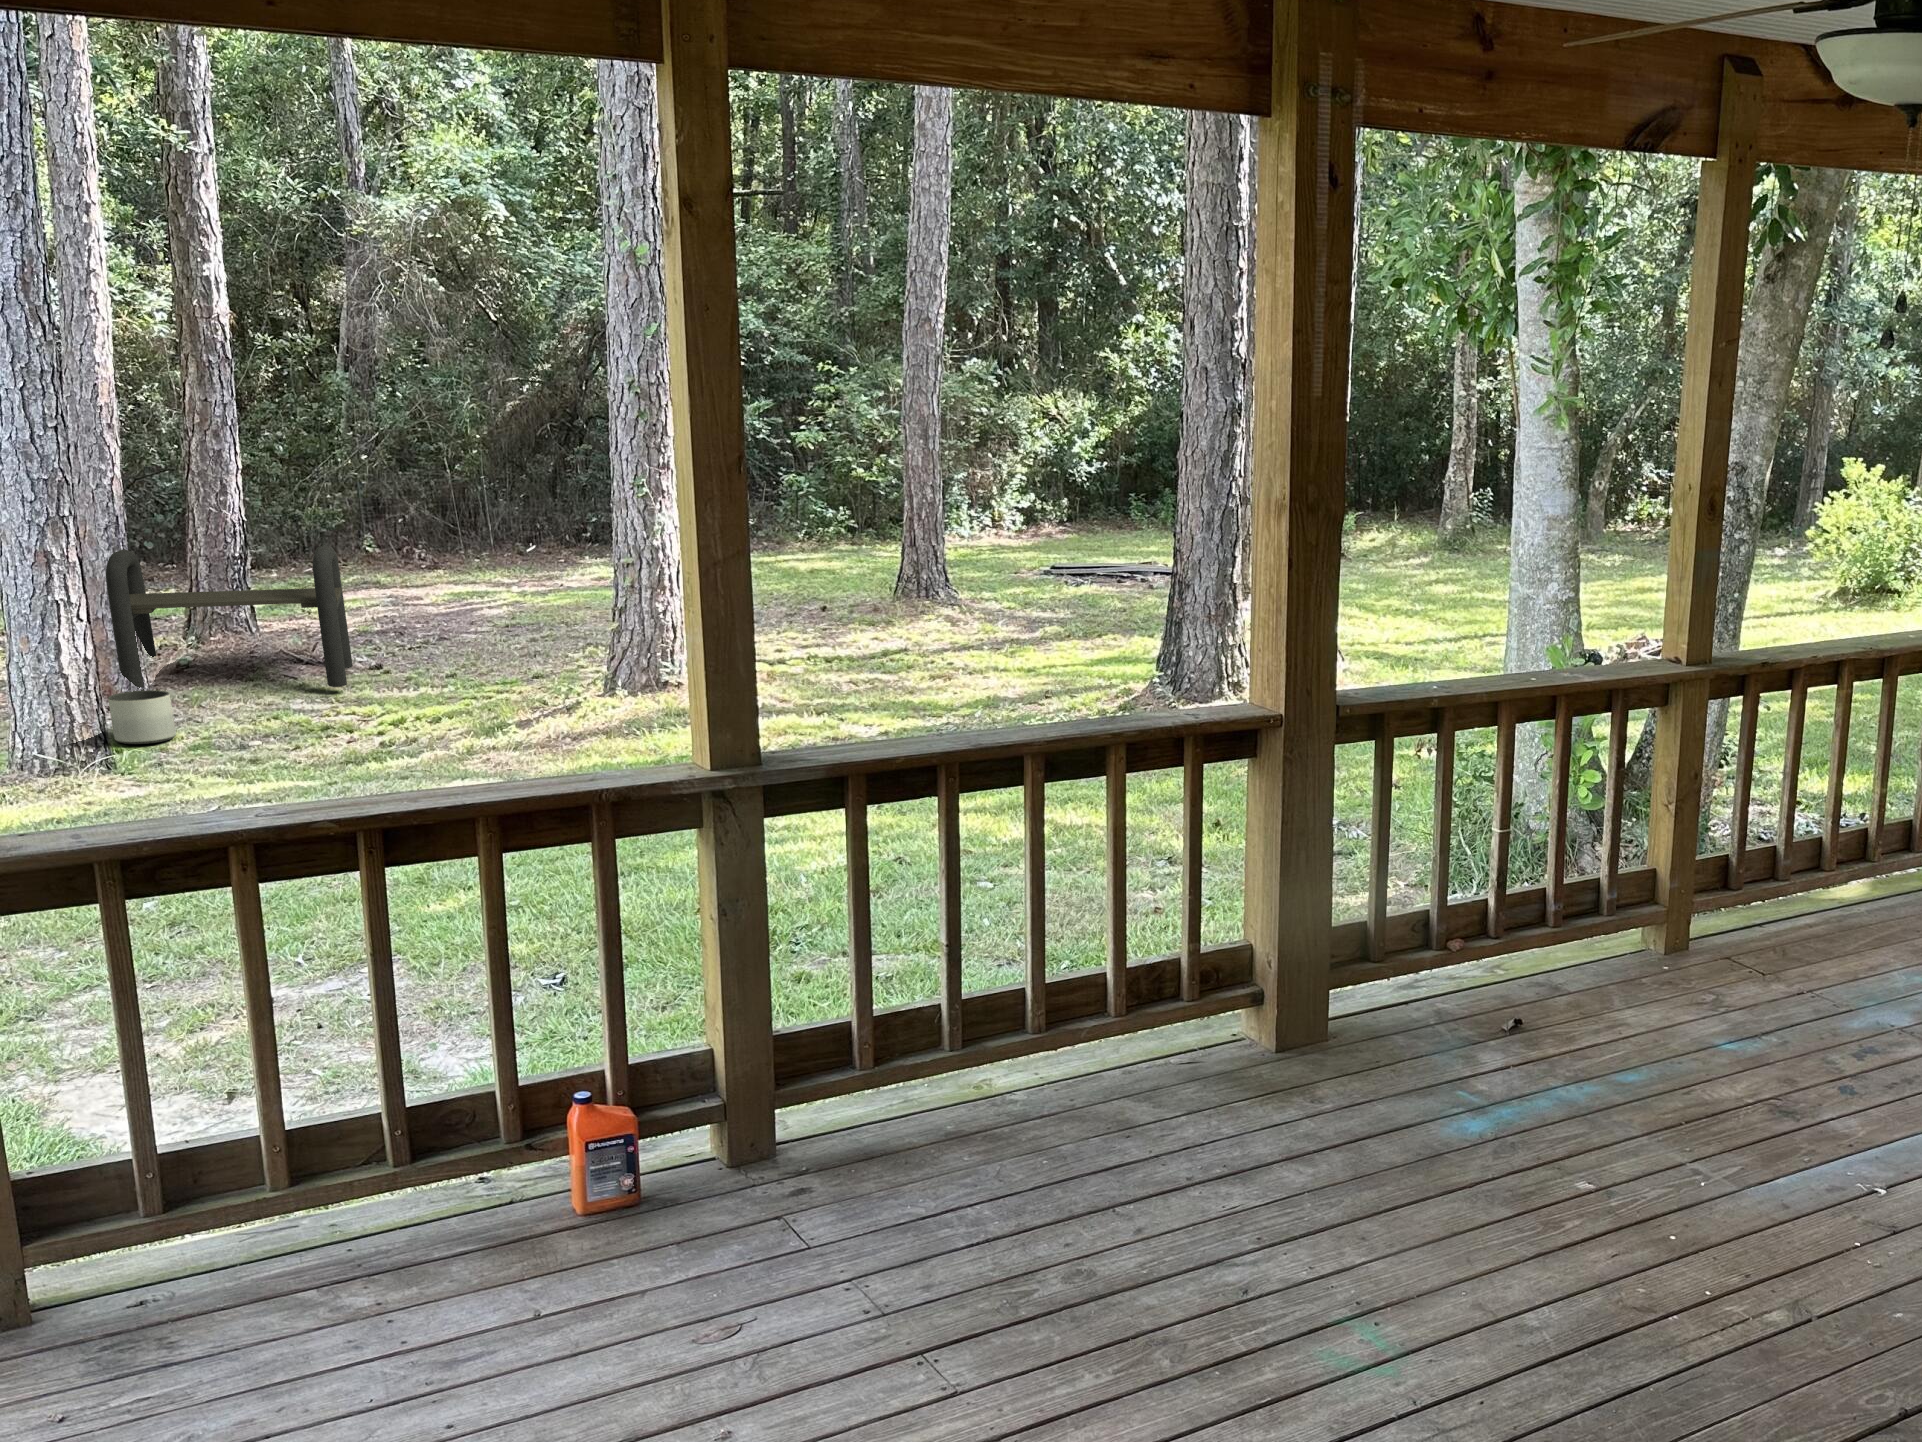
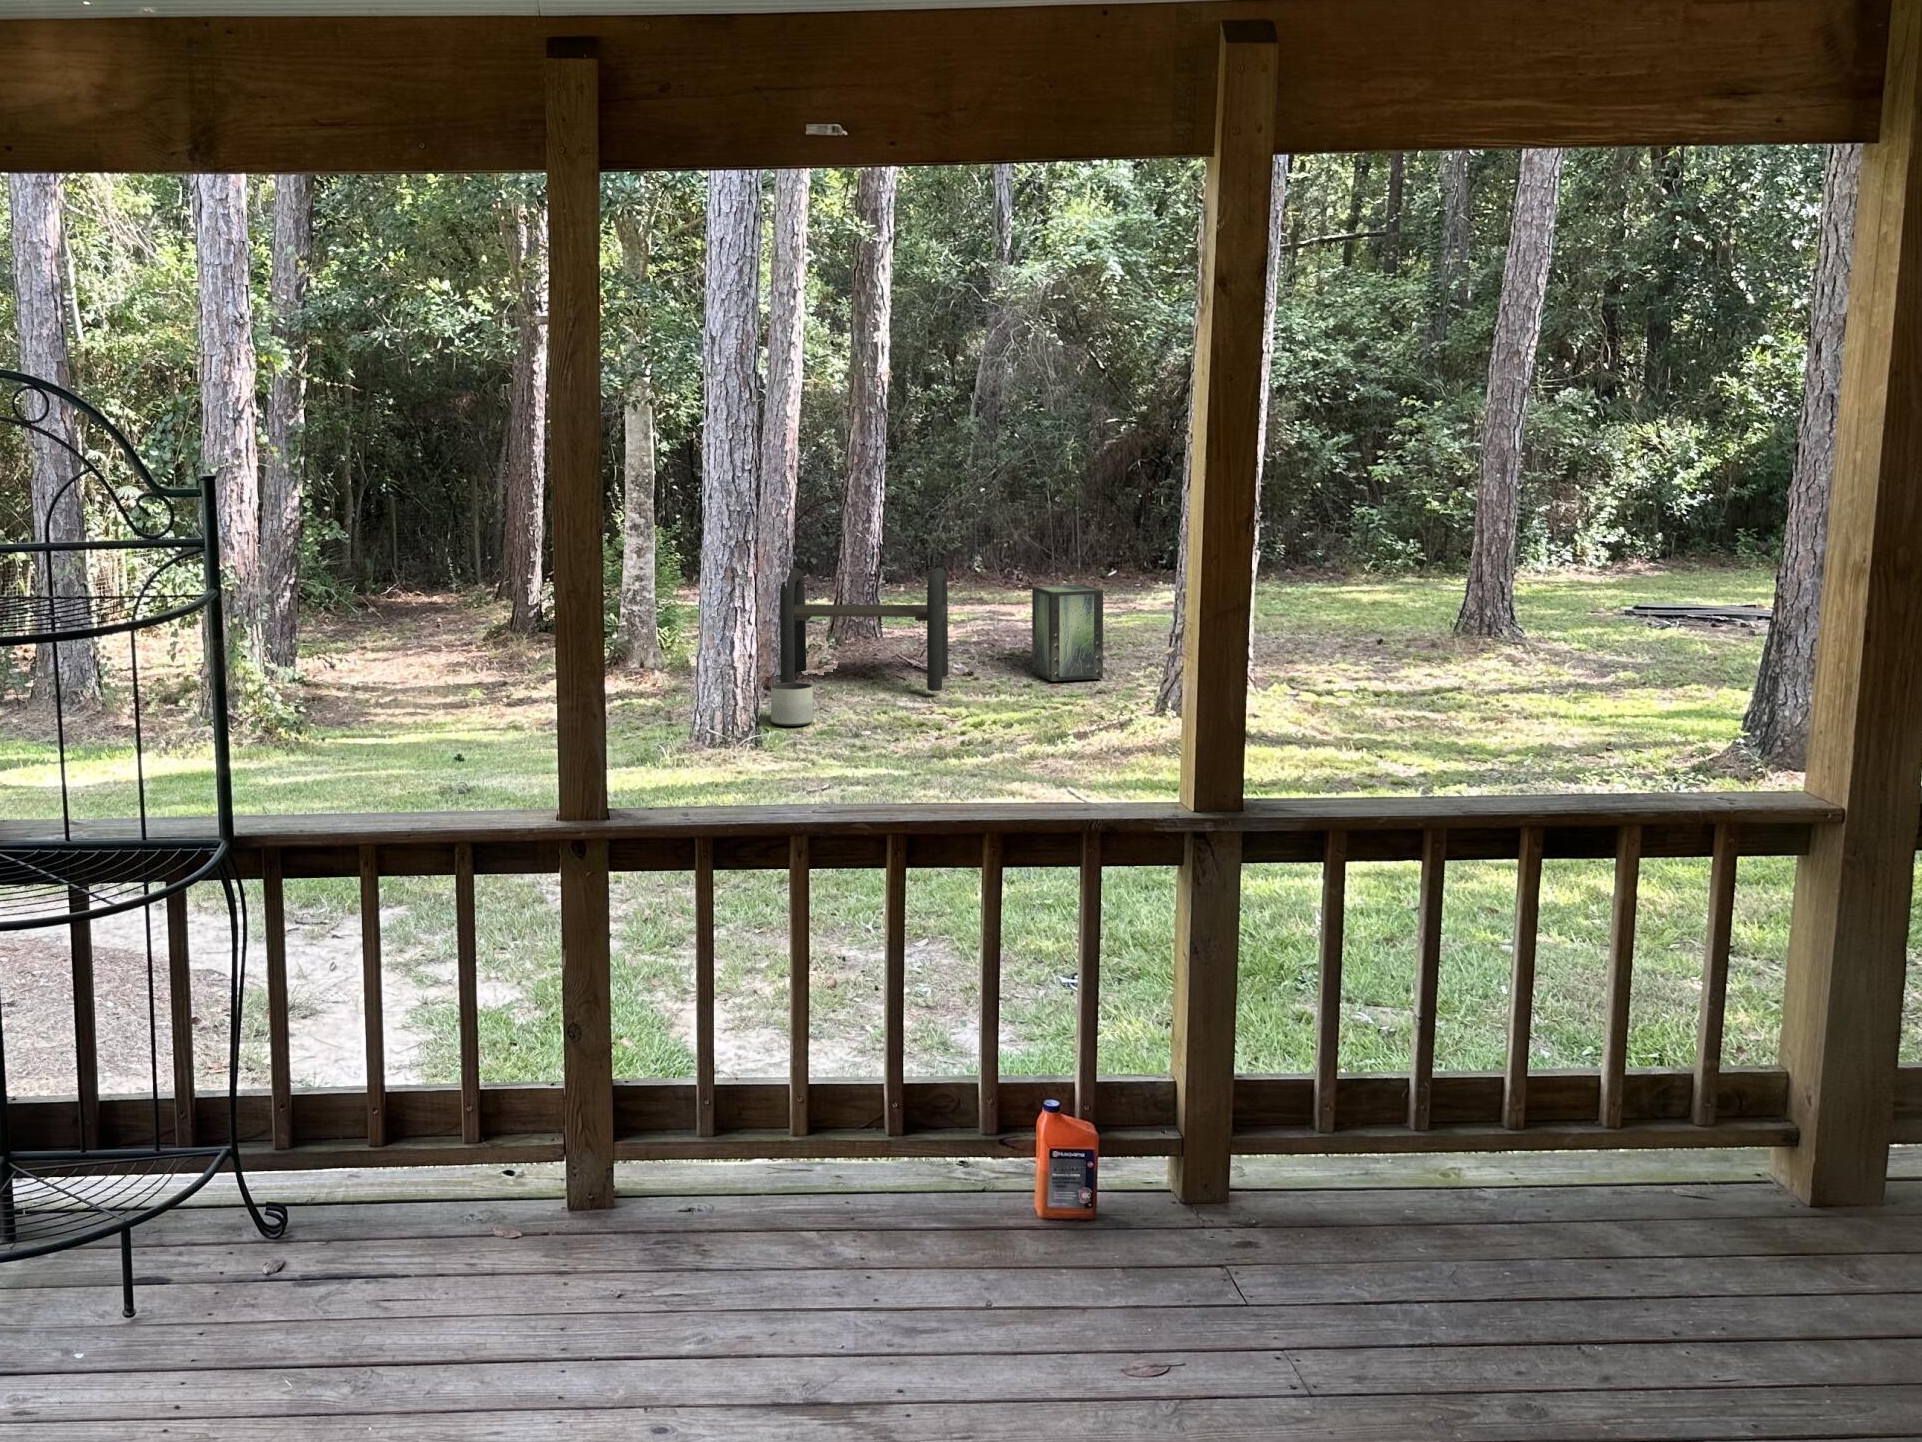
storage box: none [446,559,542,666] -> present [1032,585,1103,681]

